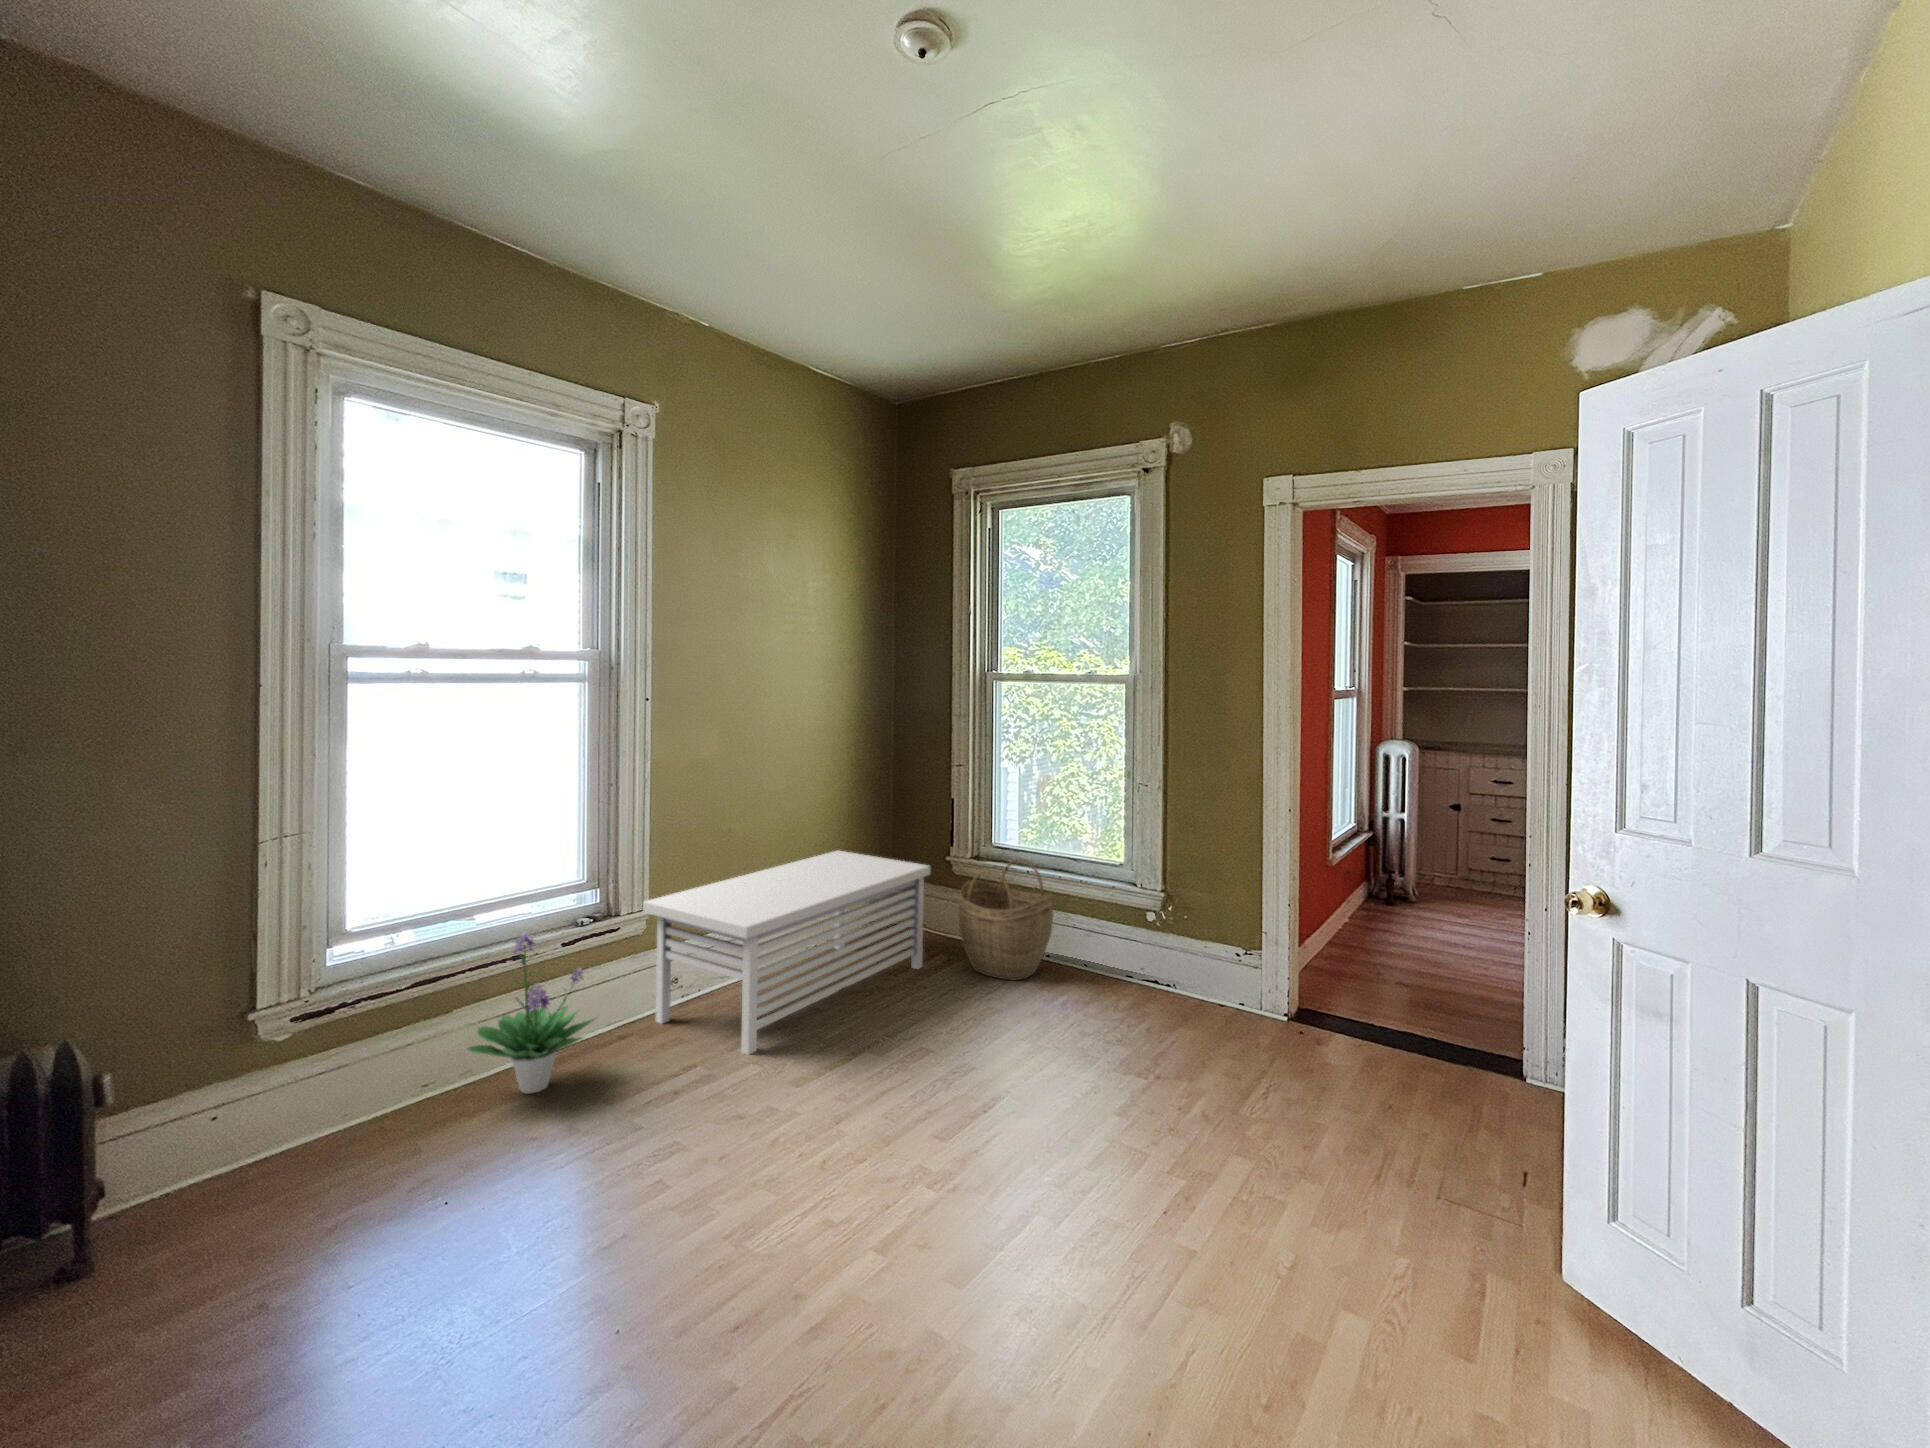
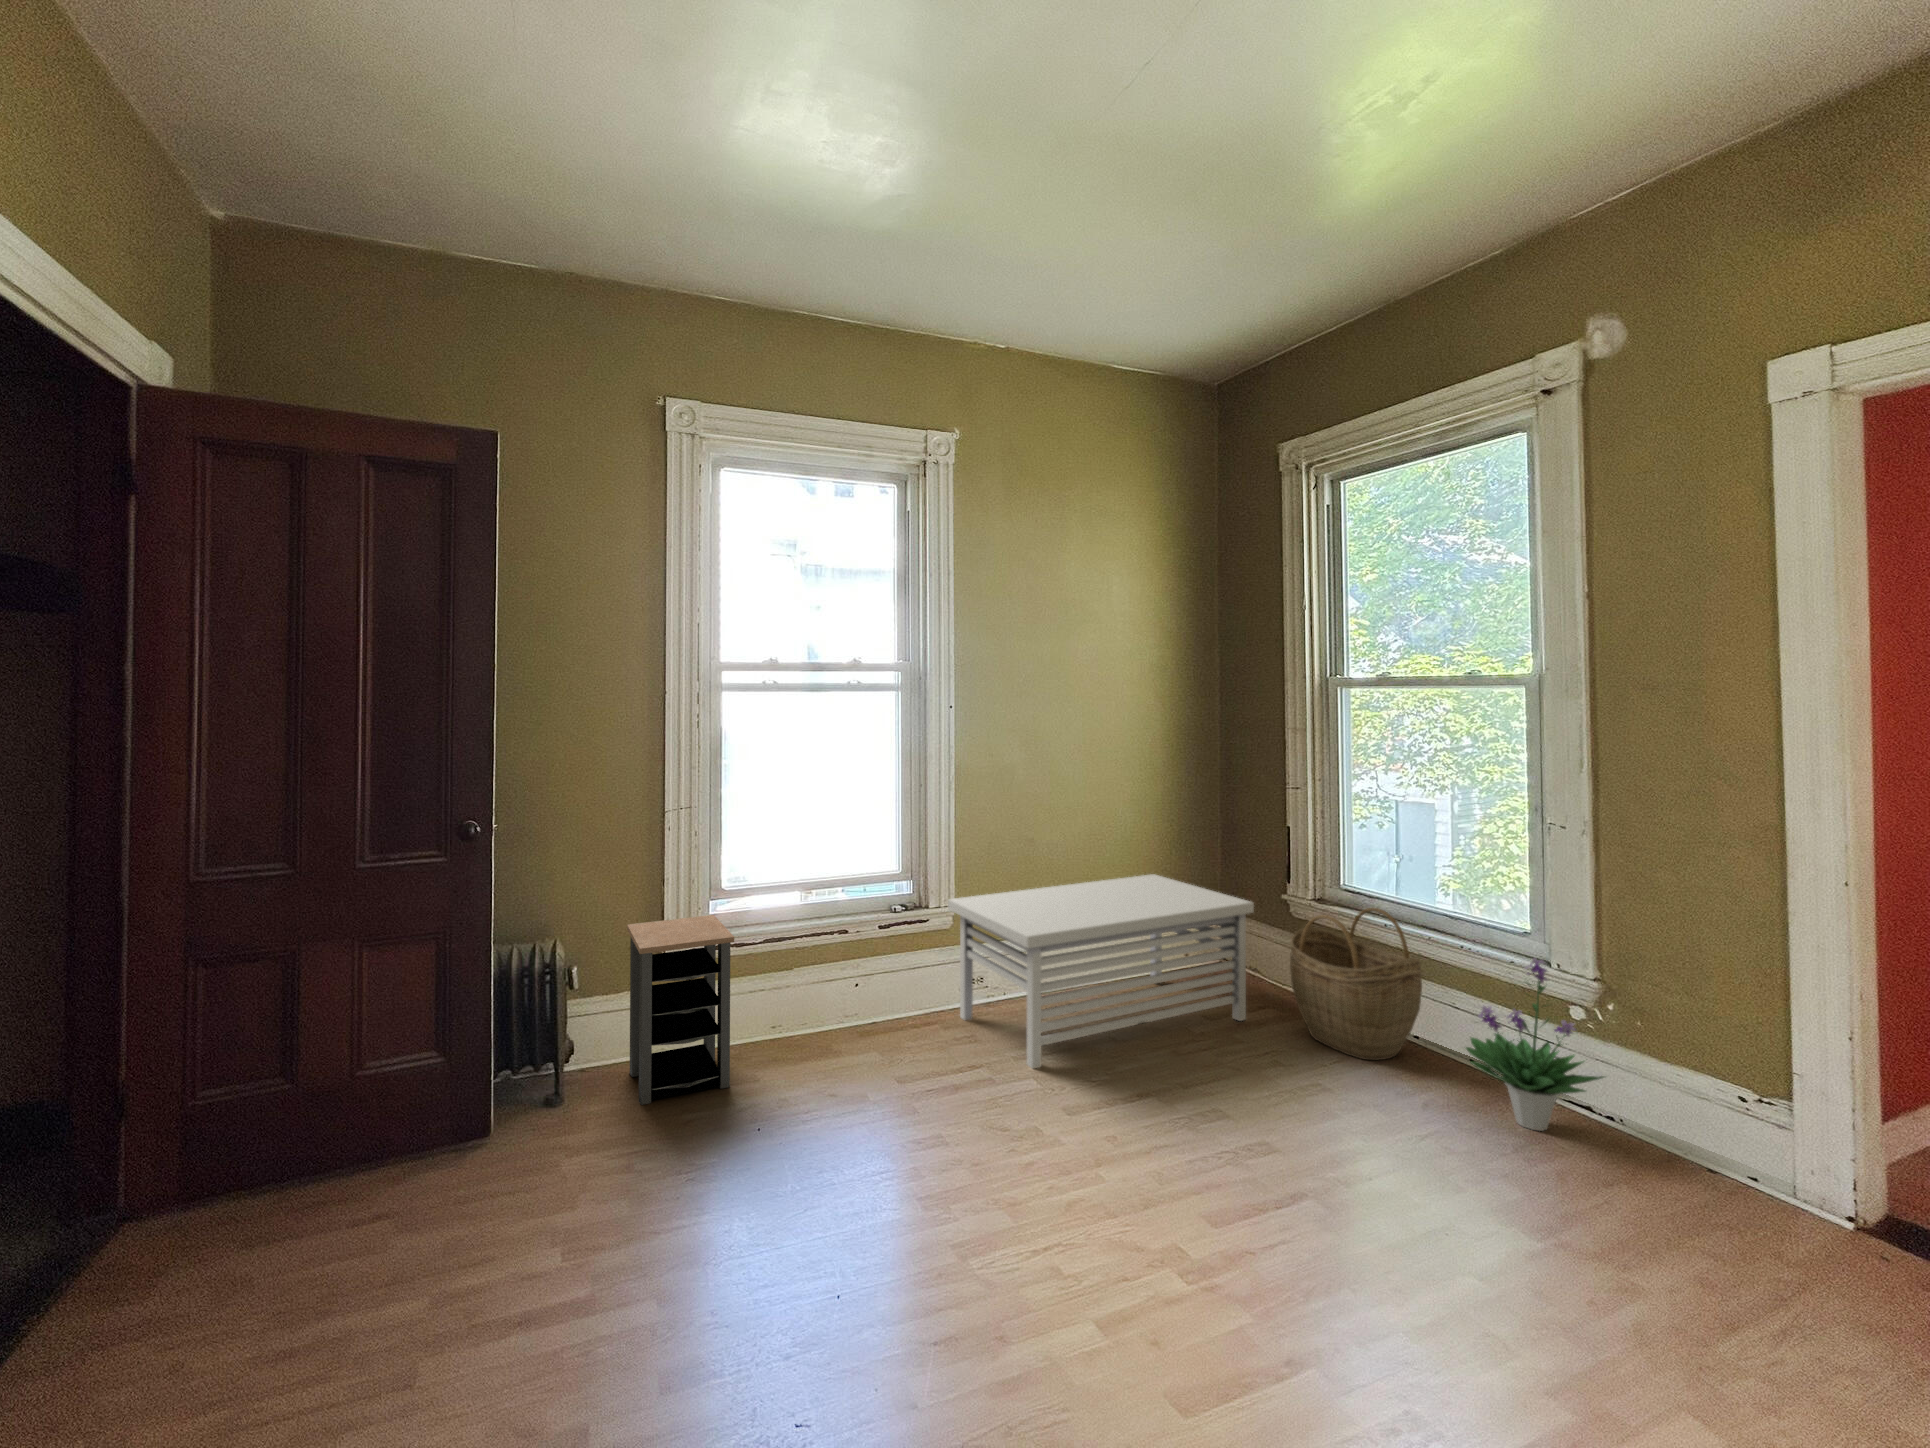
potted plant: present [468,932,594,1093] -> present [1466,958,1604,1131]
side table: none [195,965,388,1231] -> present [627,915,734,1105]

